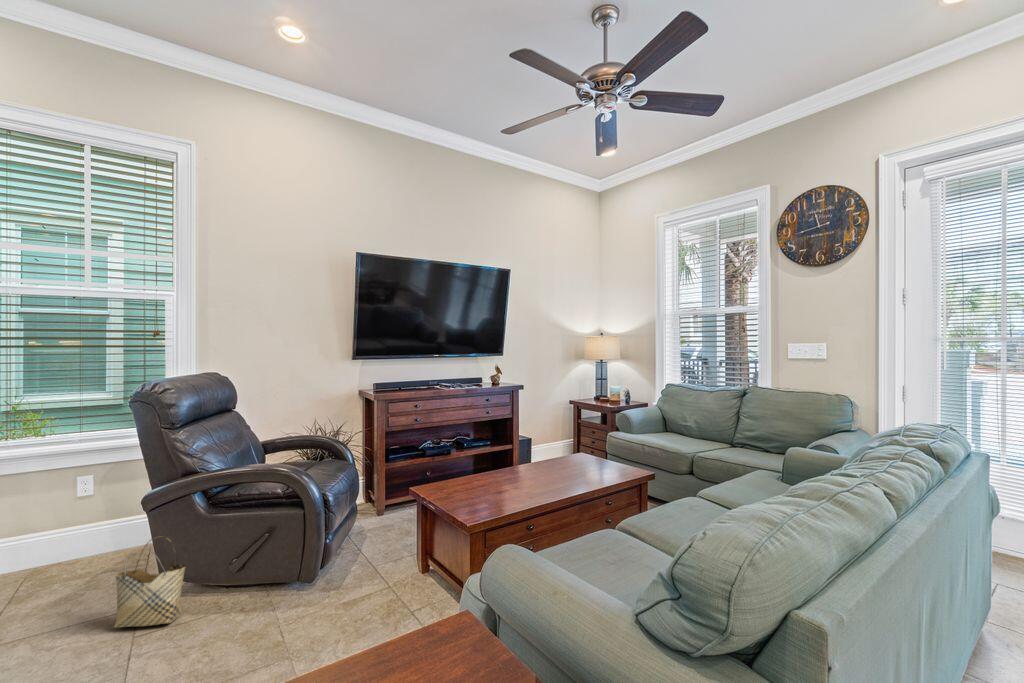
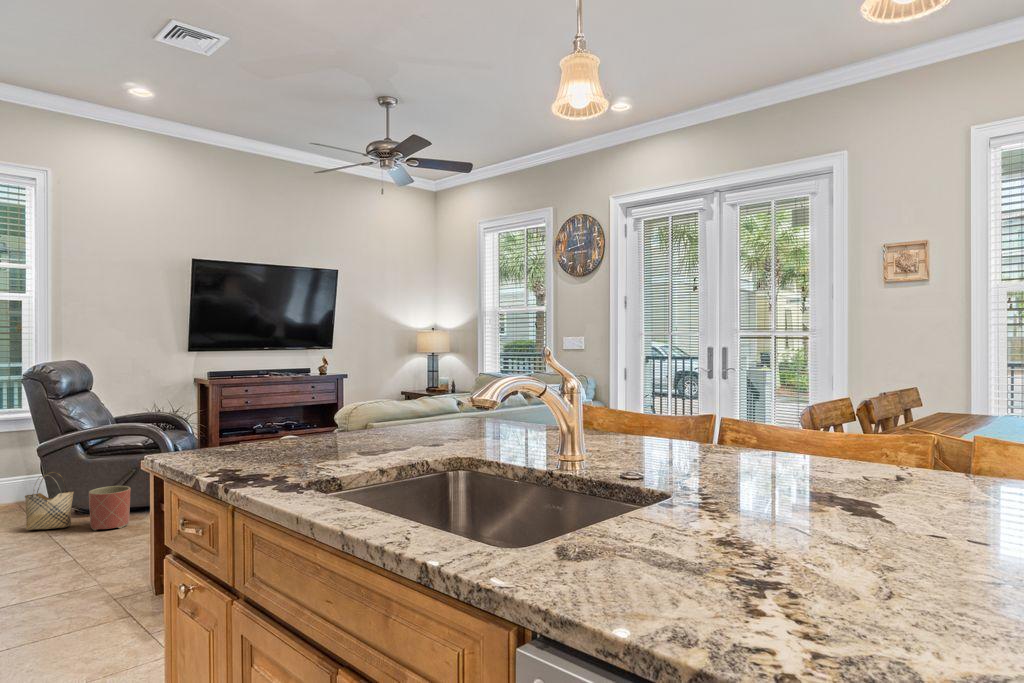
planter: none [199,557,260,636] -> present [89,486,131,531]

